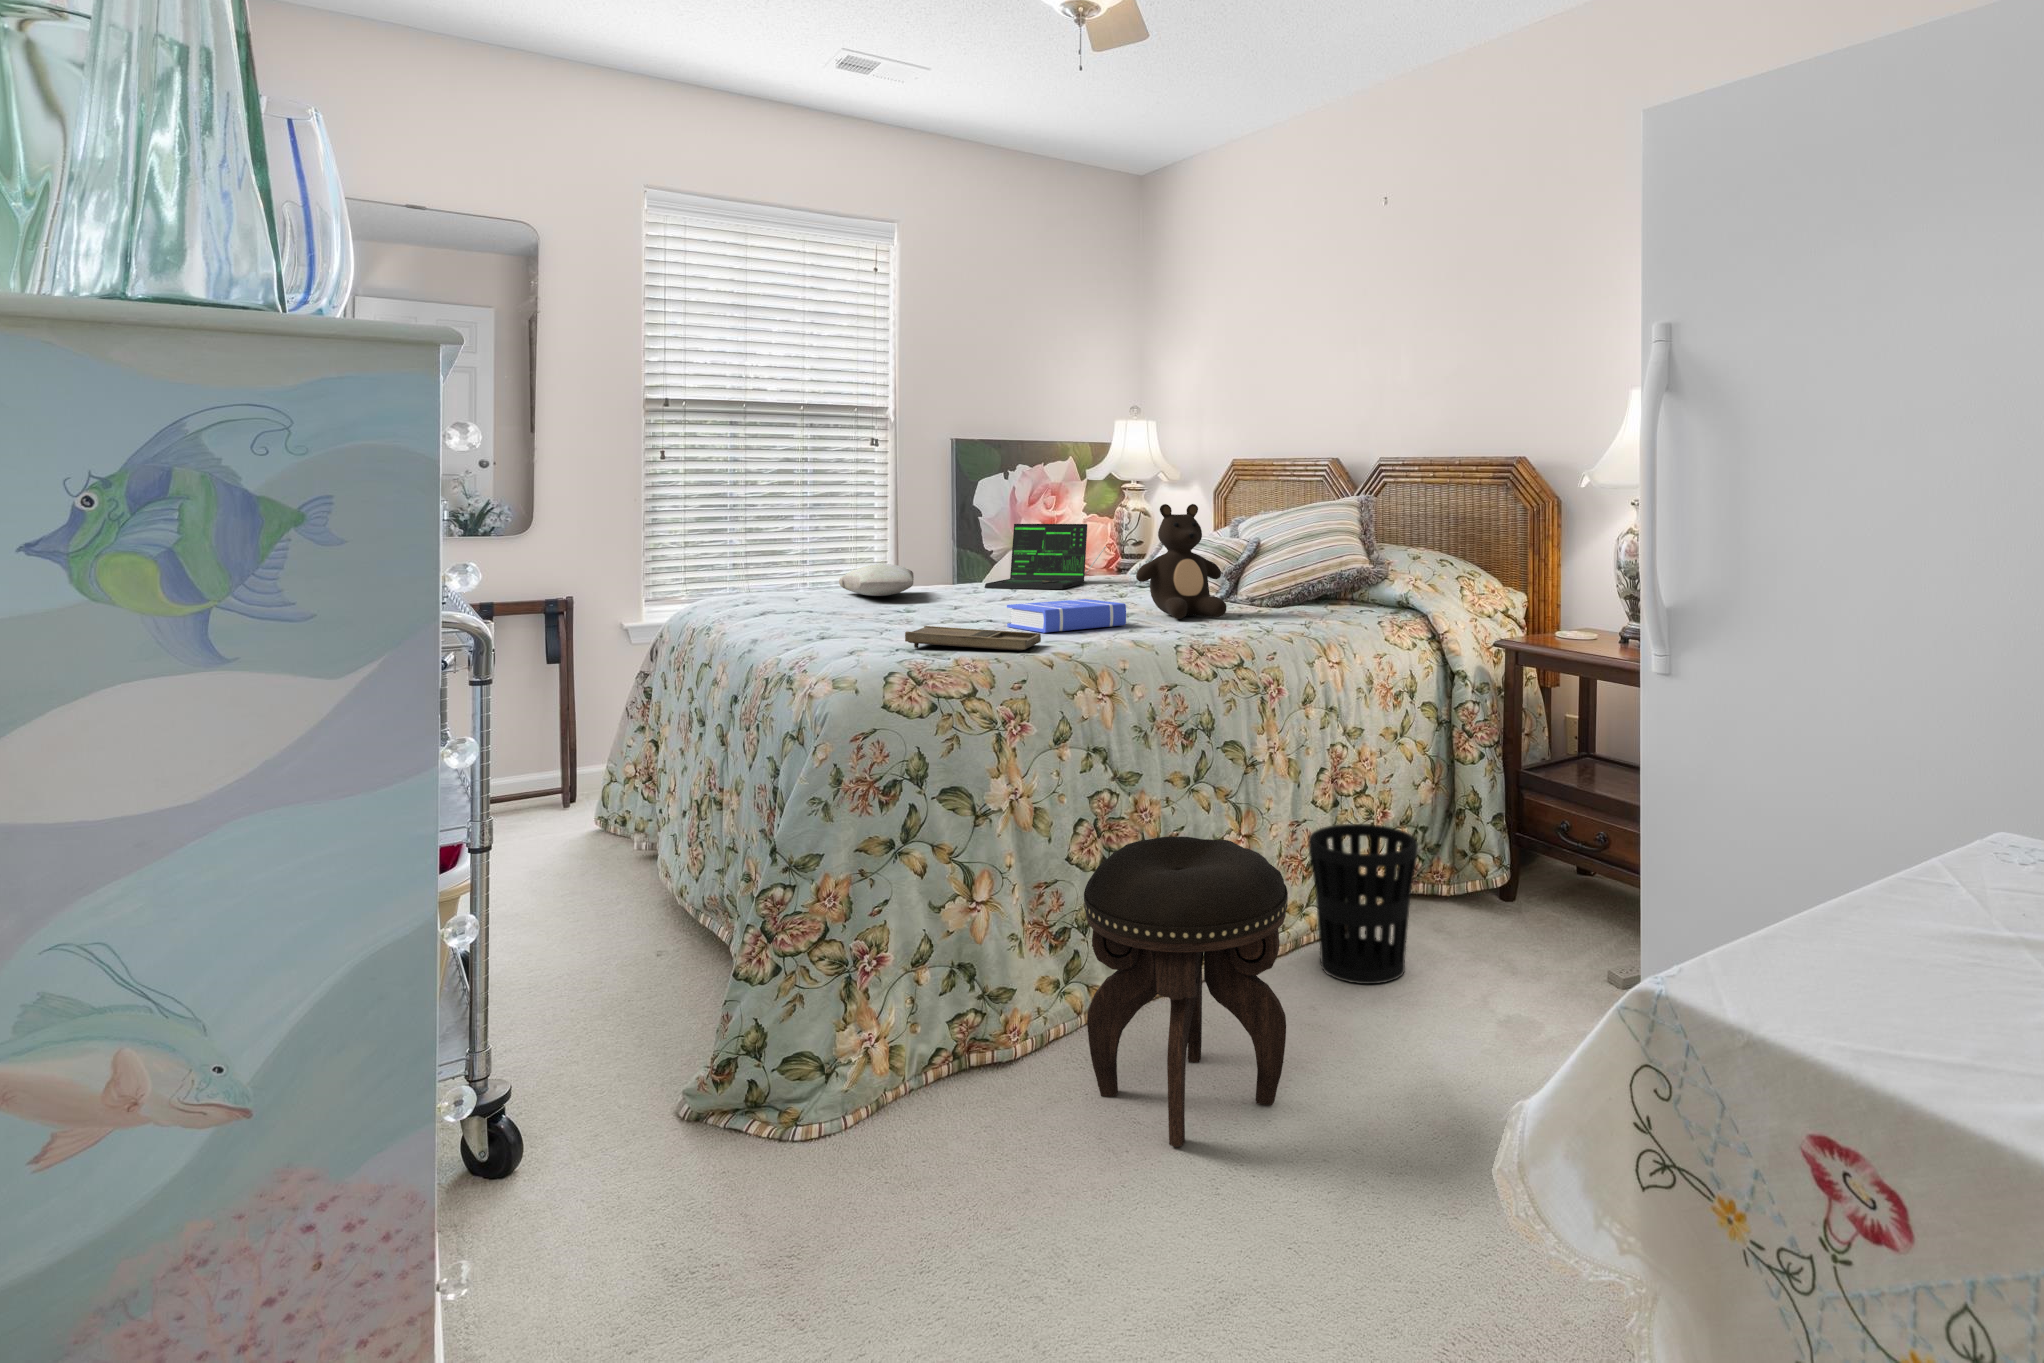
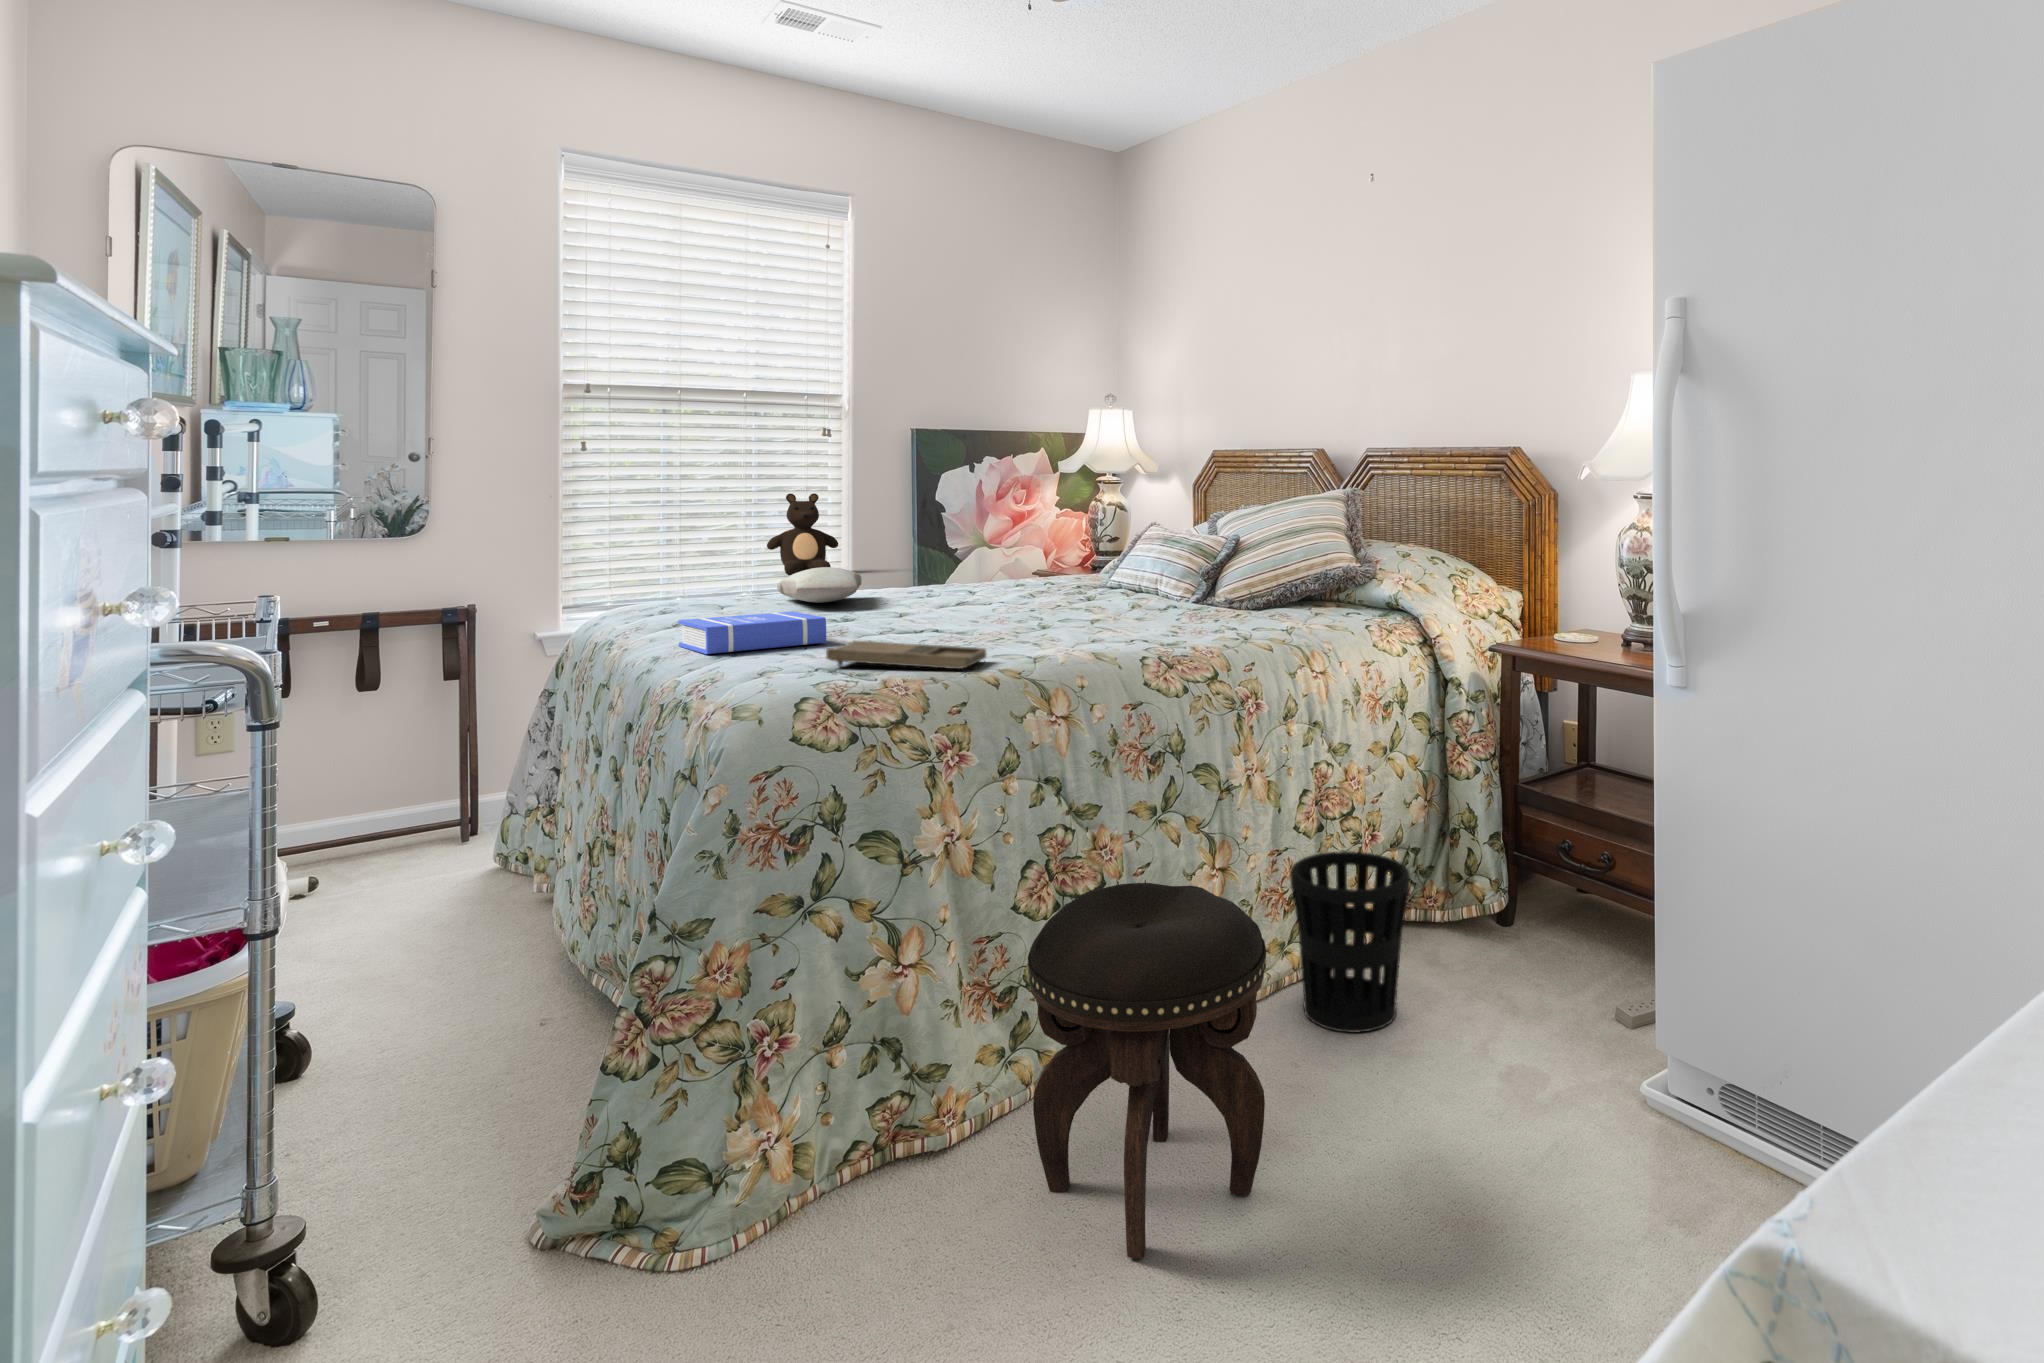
teddy bear: present [1136,504,1227,619] -> present [767,493,838,575]
laptop: present [985,524,1106,589] -> none [942,523,1075,593]
book: present [1007,599,1126,633] -> present [678,611,826,654]

